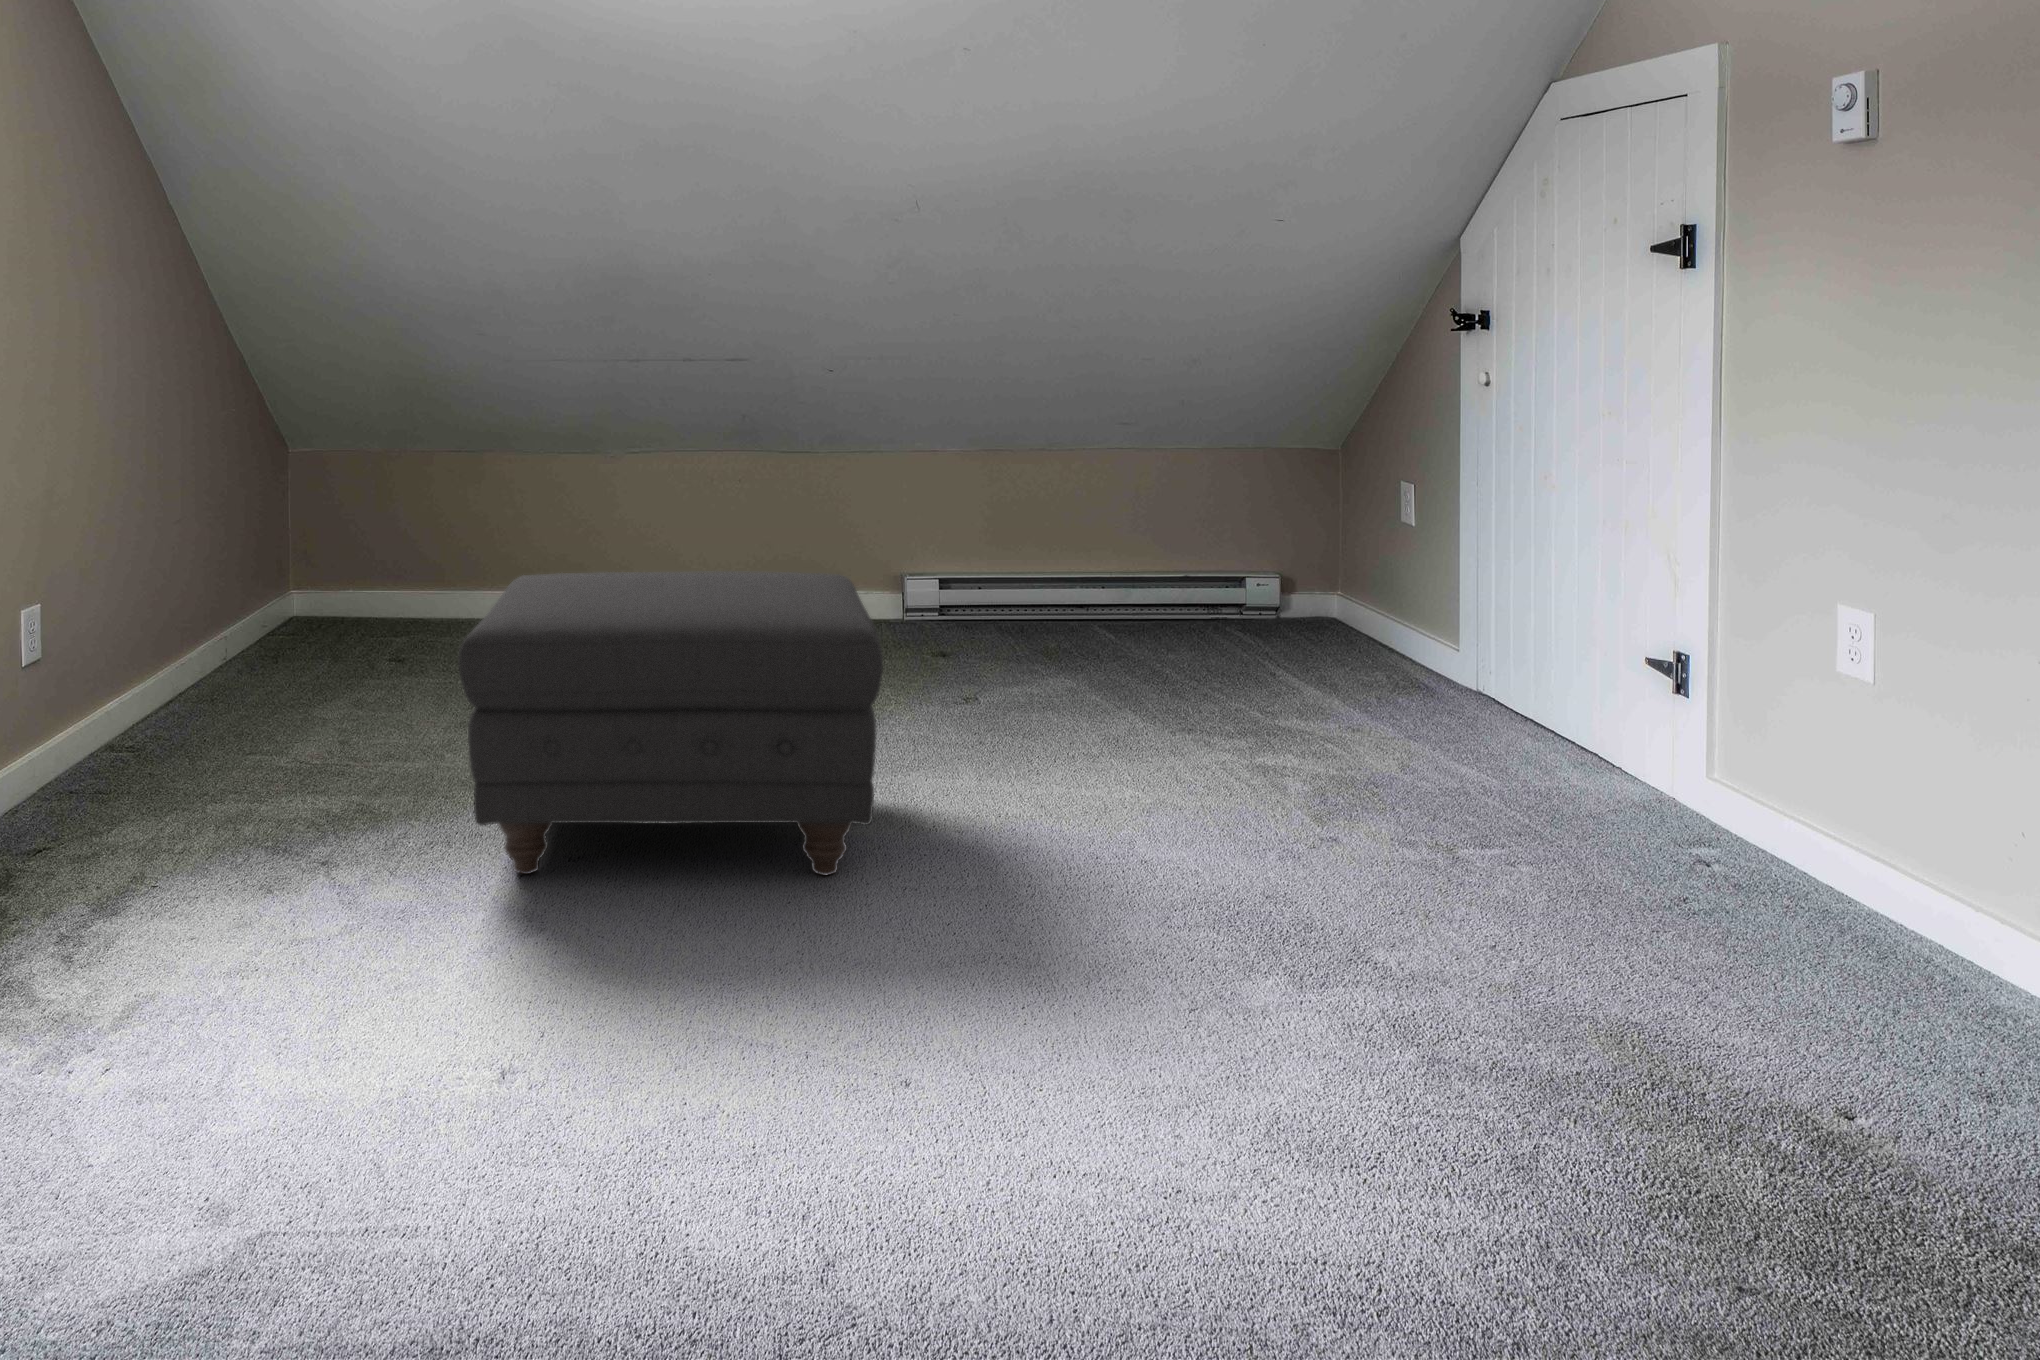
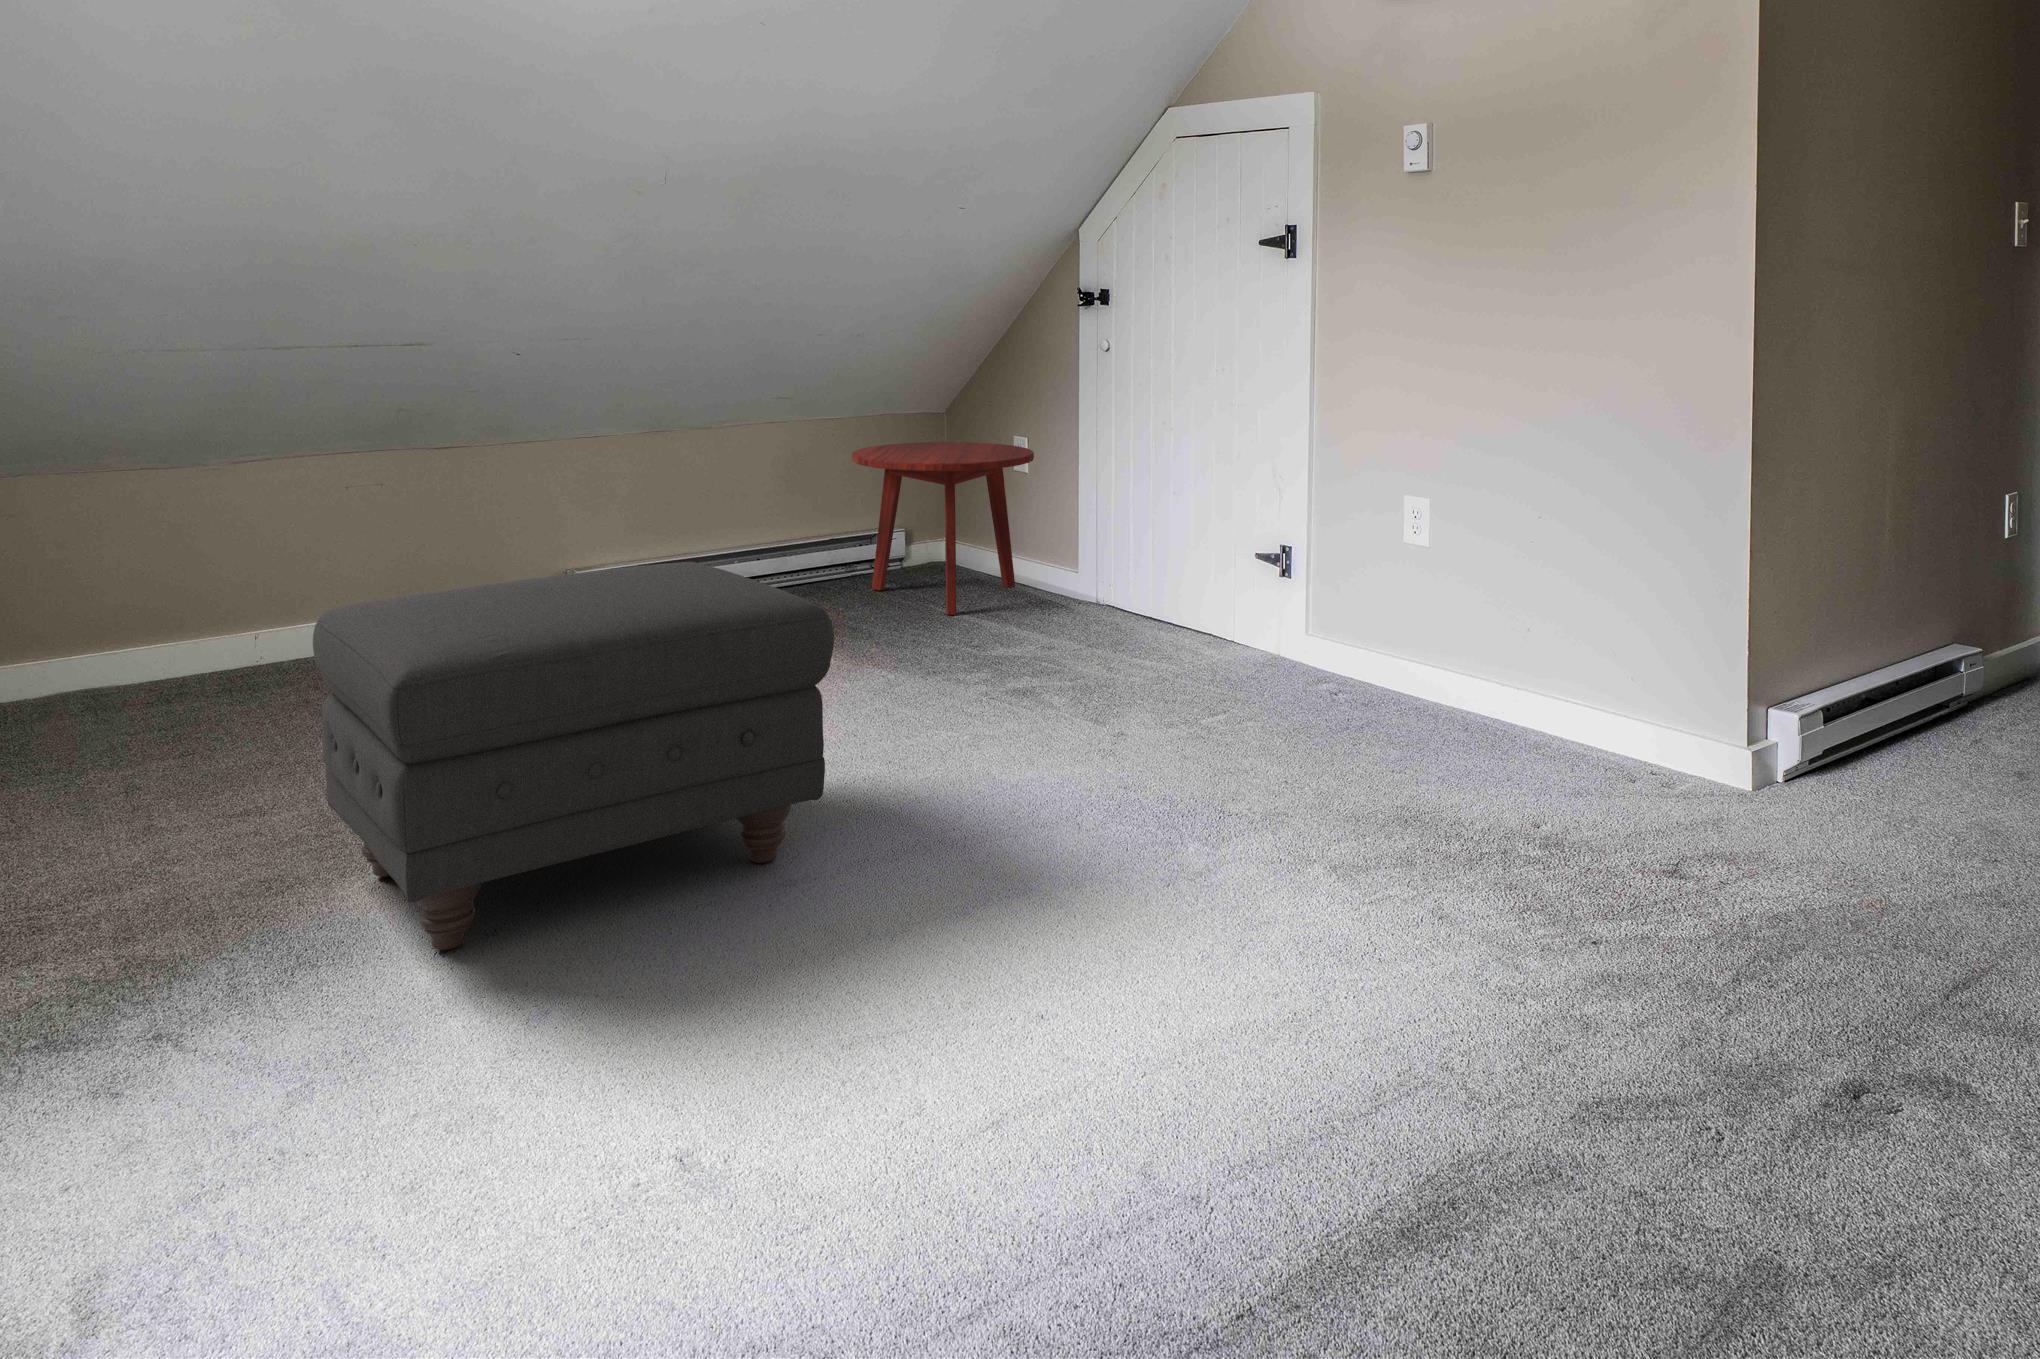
side table: none [1188,480,1409,675] -> present [852,442,1034,615]

